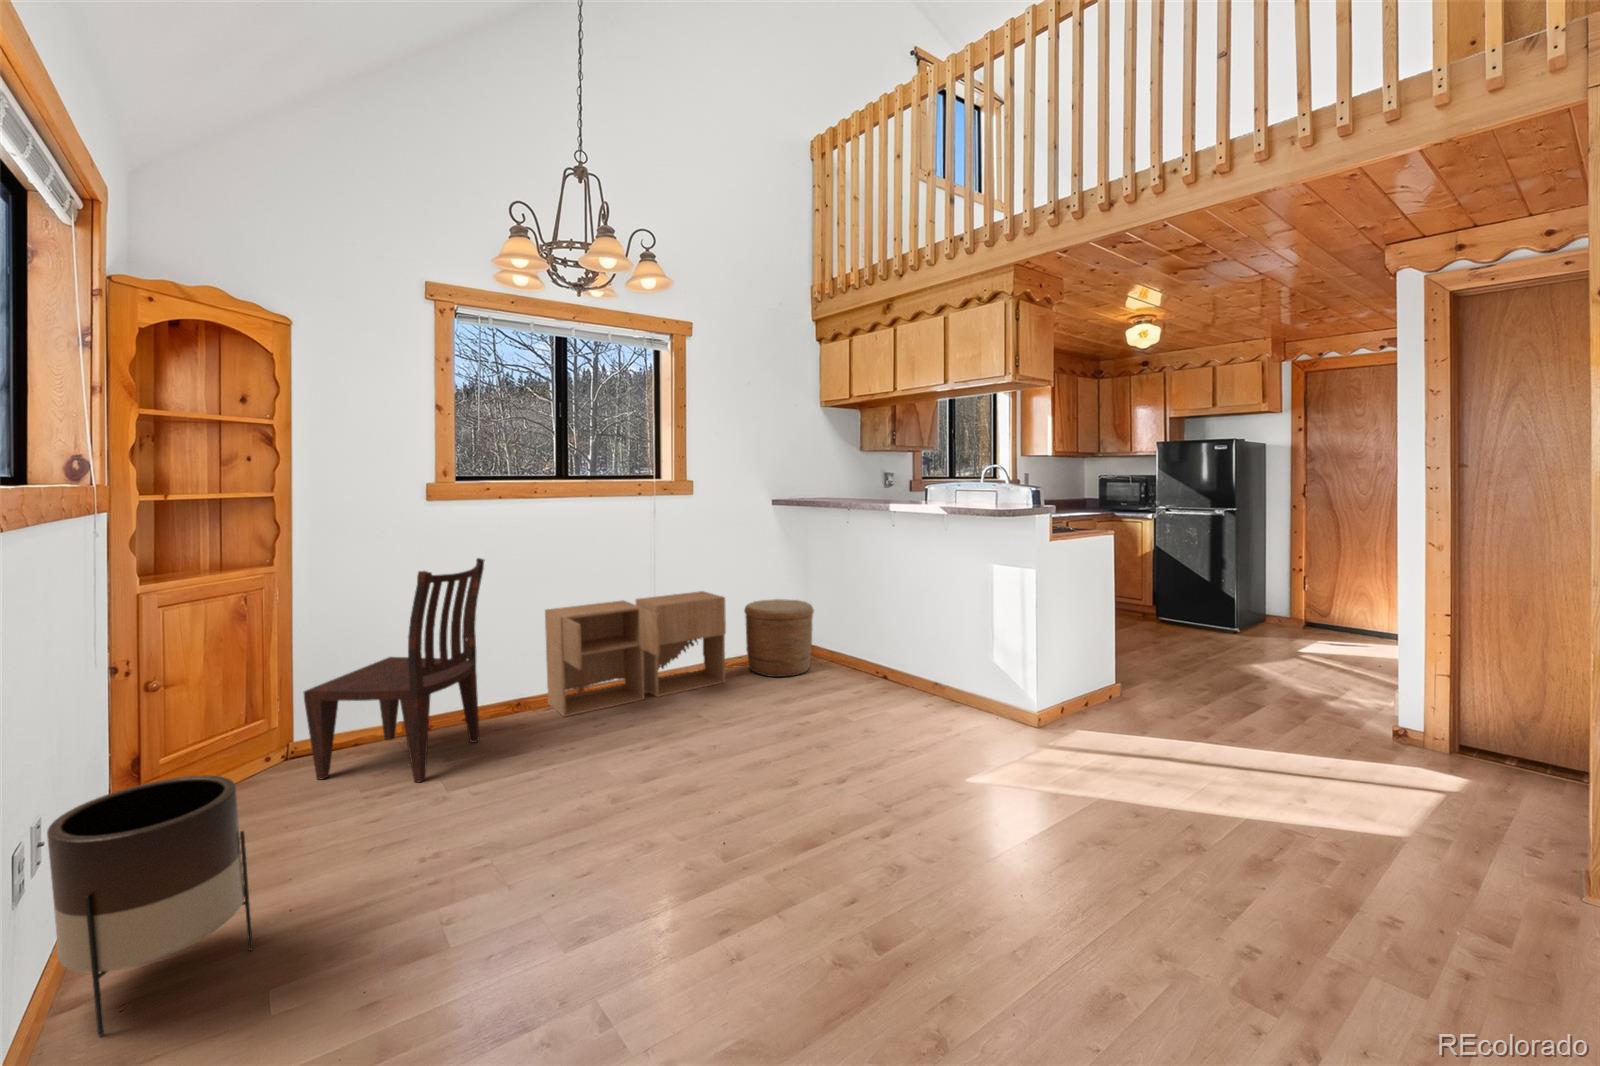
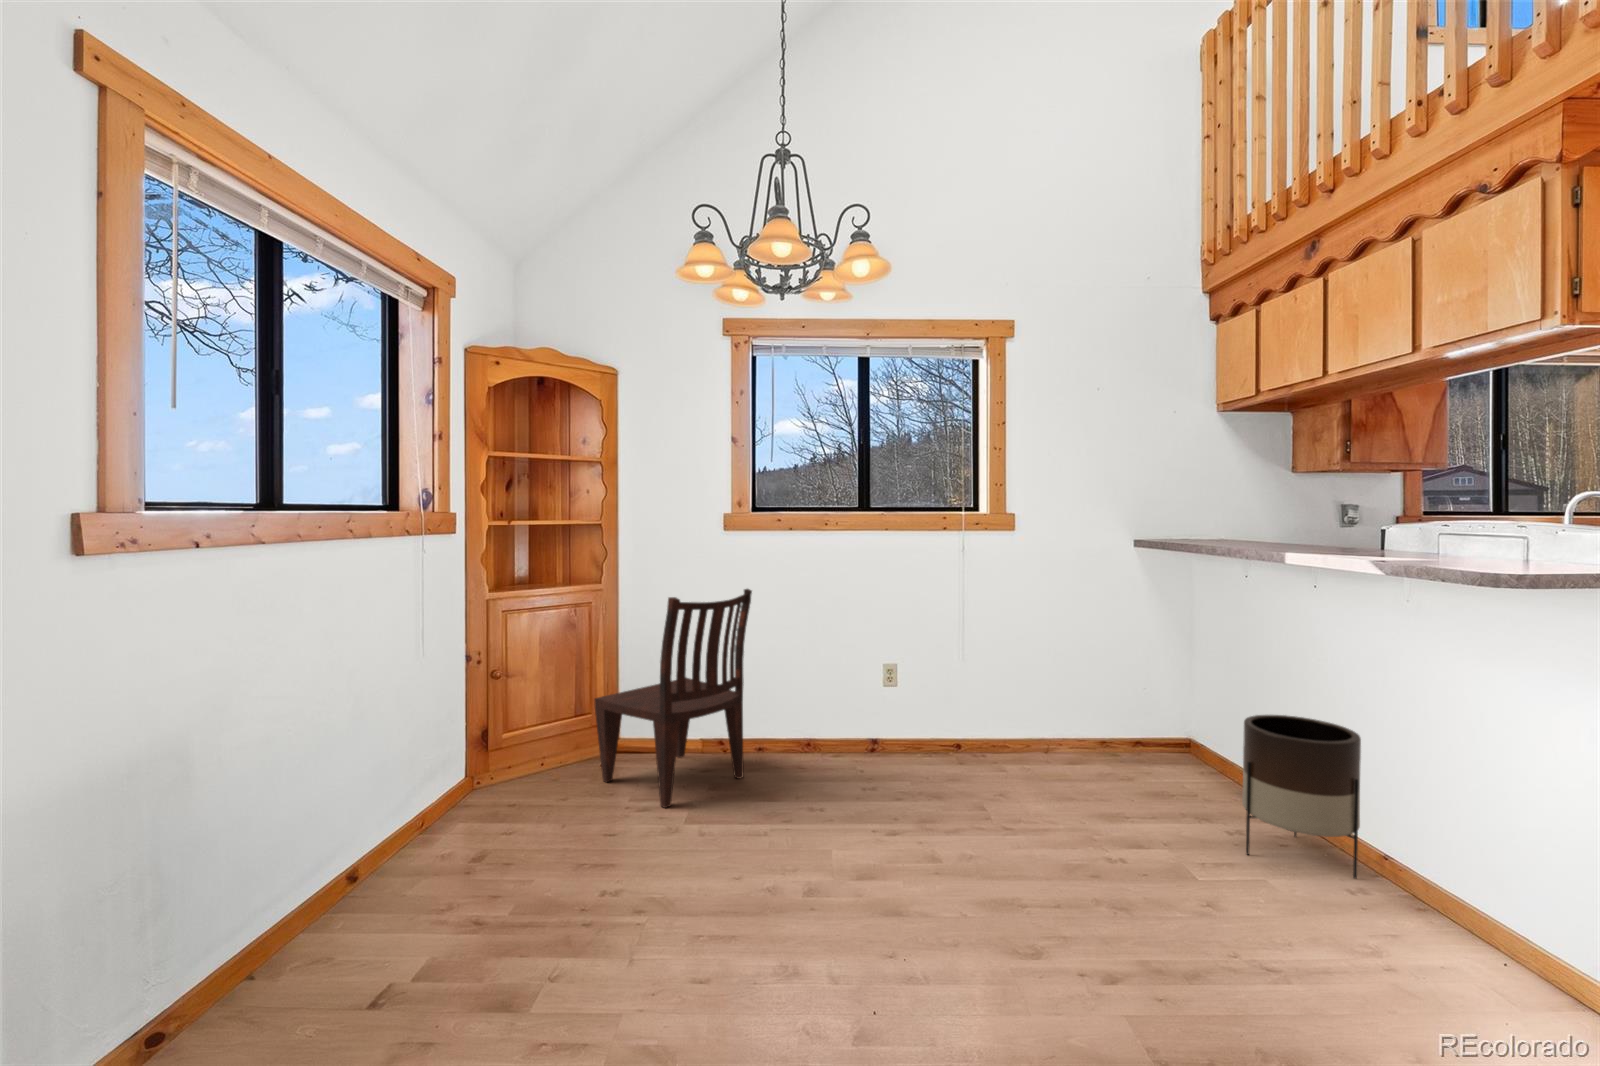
storage cabinet: present [545,591,726,717] -> none [831,649,1043,771]
woven basket: present [744,599,814,677] -> none [1079,670,1183,782]
planter: present [47,775,253,1036] -> present [1242,715,1361,878]

